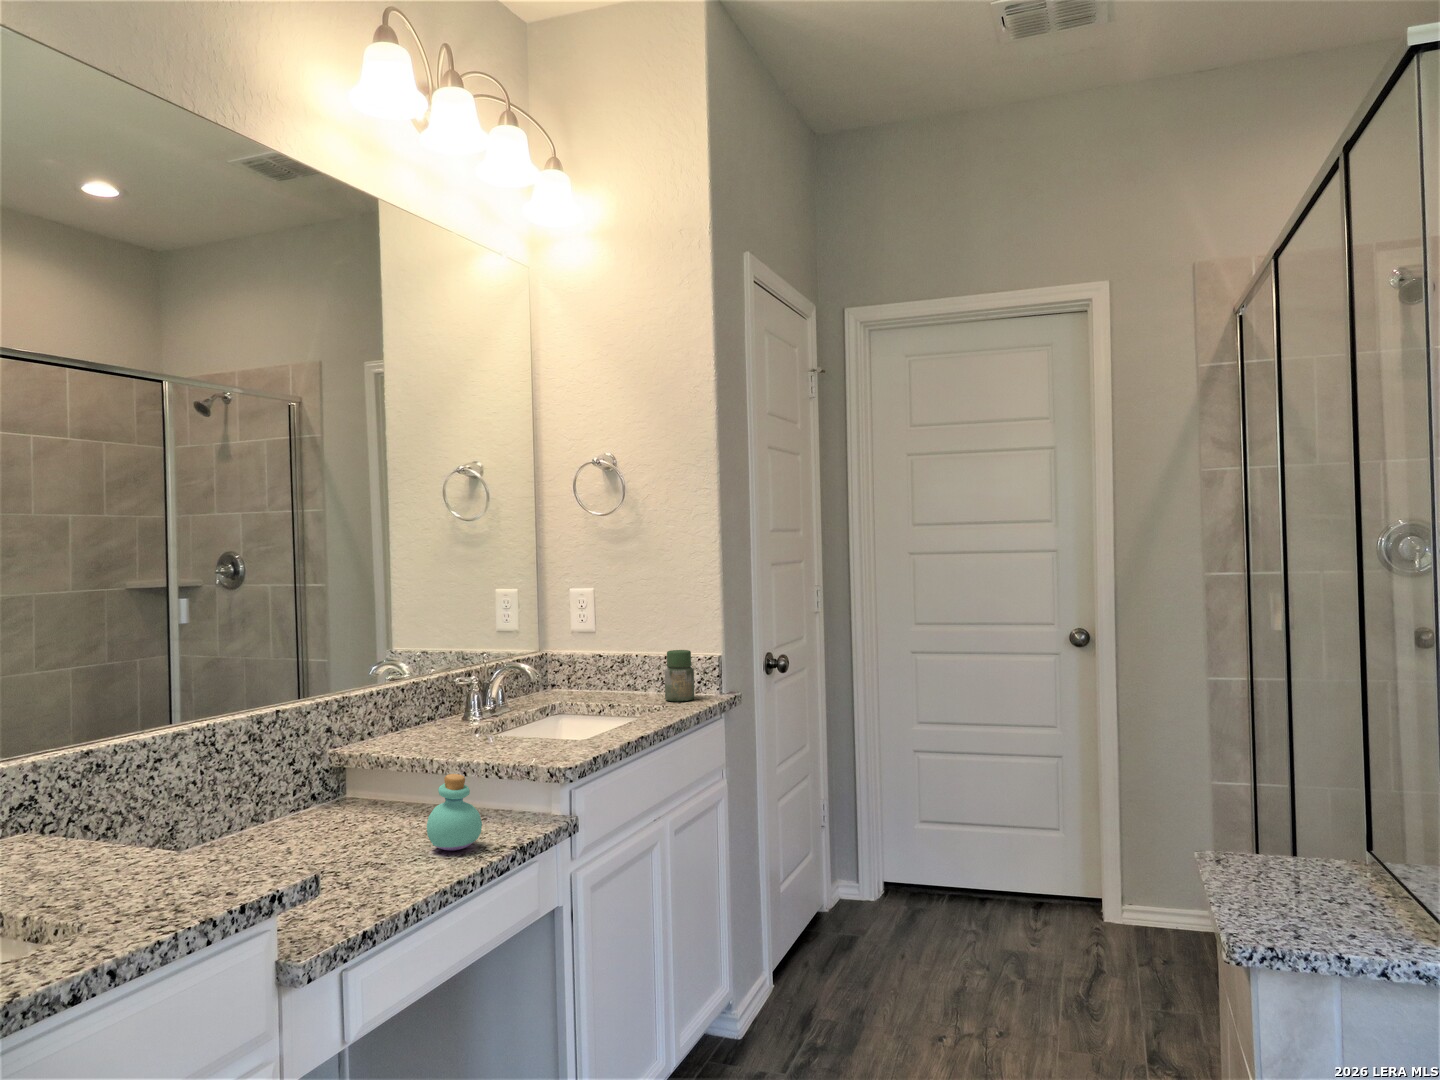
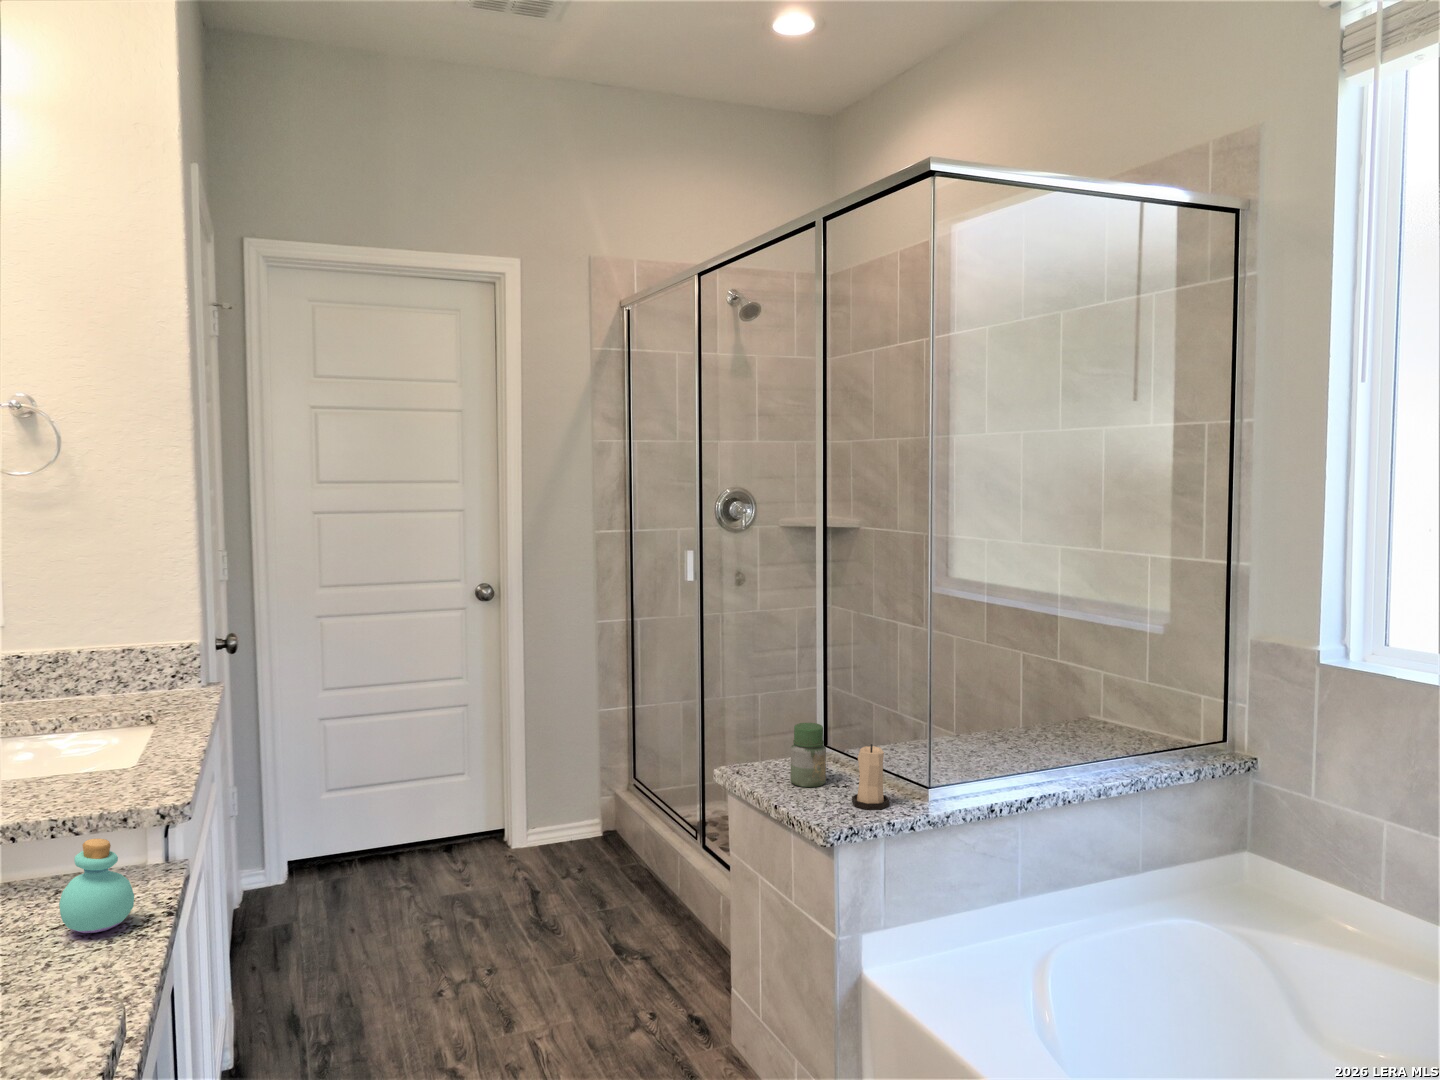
jar: present [665,650,695,701] -> present [790,723,826,787]
candle: none [1310,841,1369,938] -> present [852,744,889,810]

